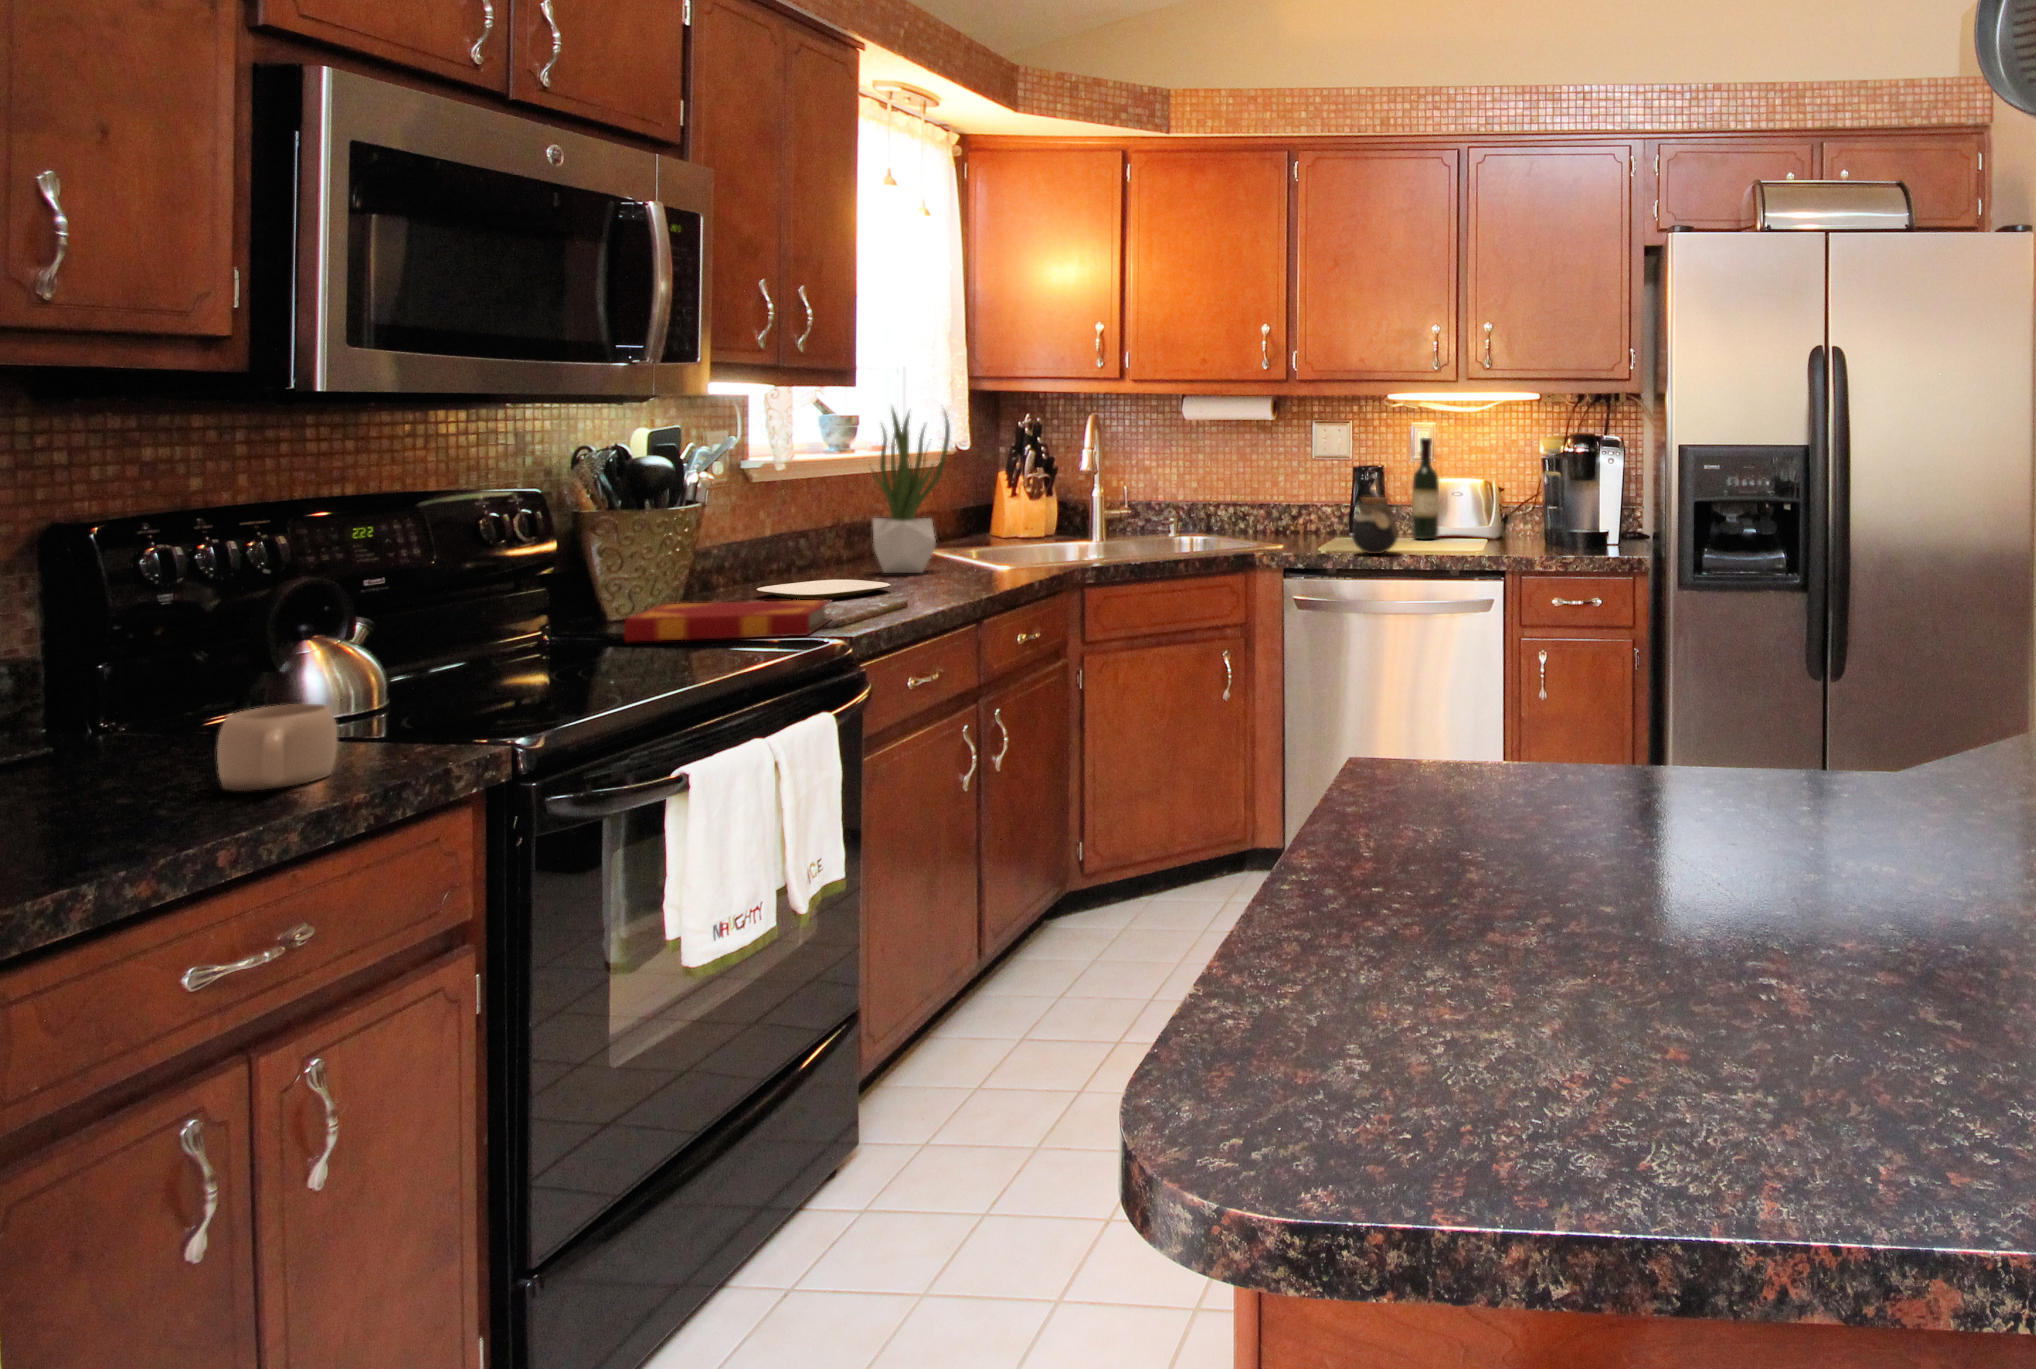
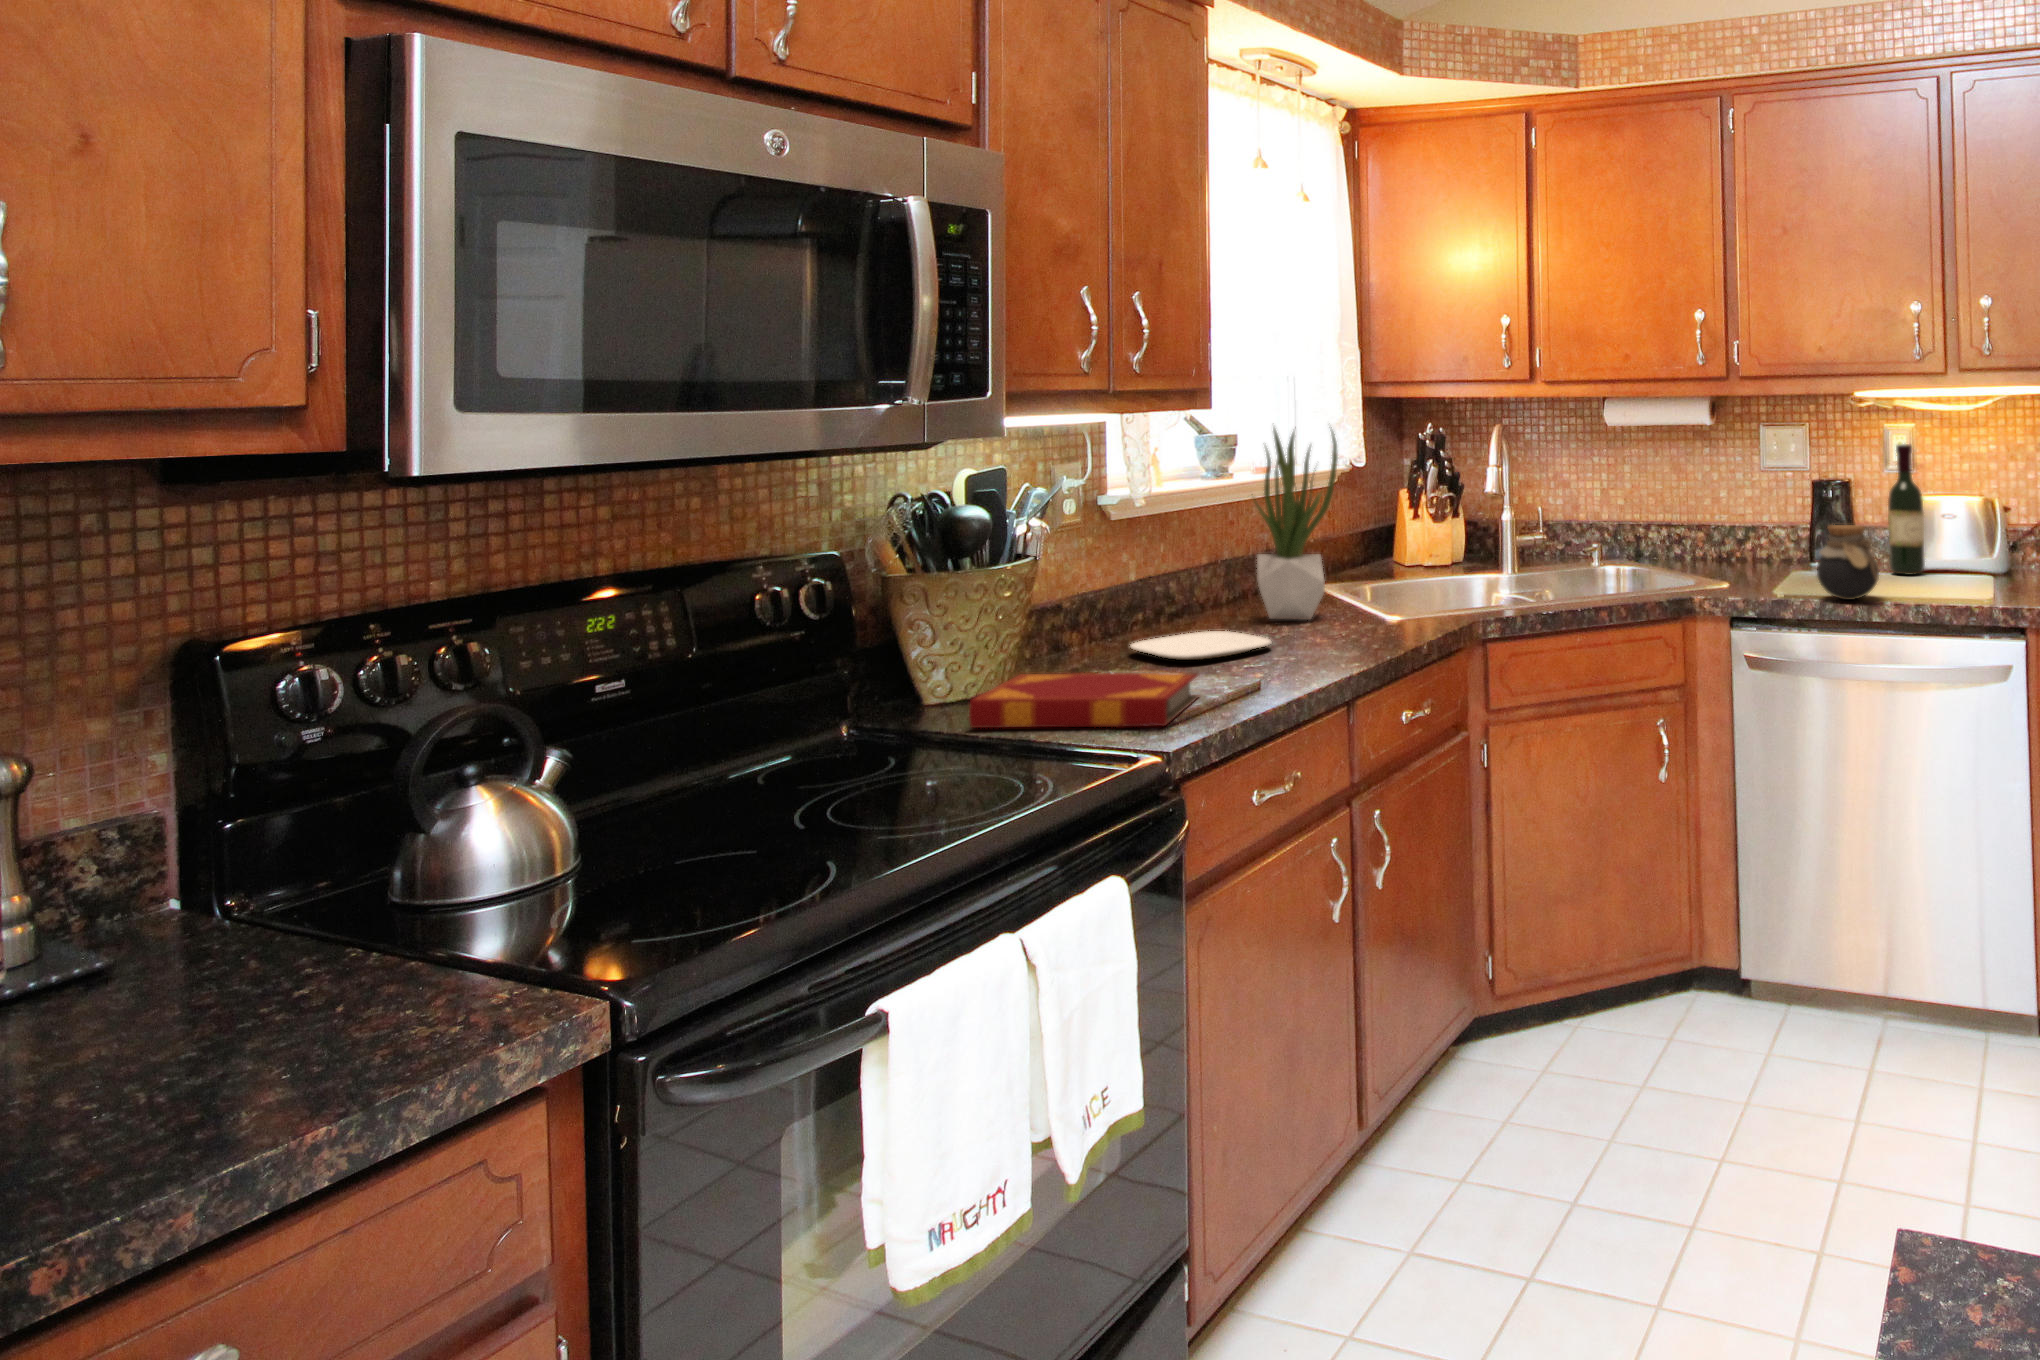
mug: present [217,704,337,791] -> none [411,877,554,1006]

